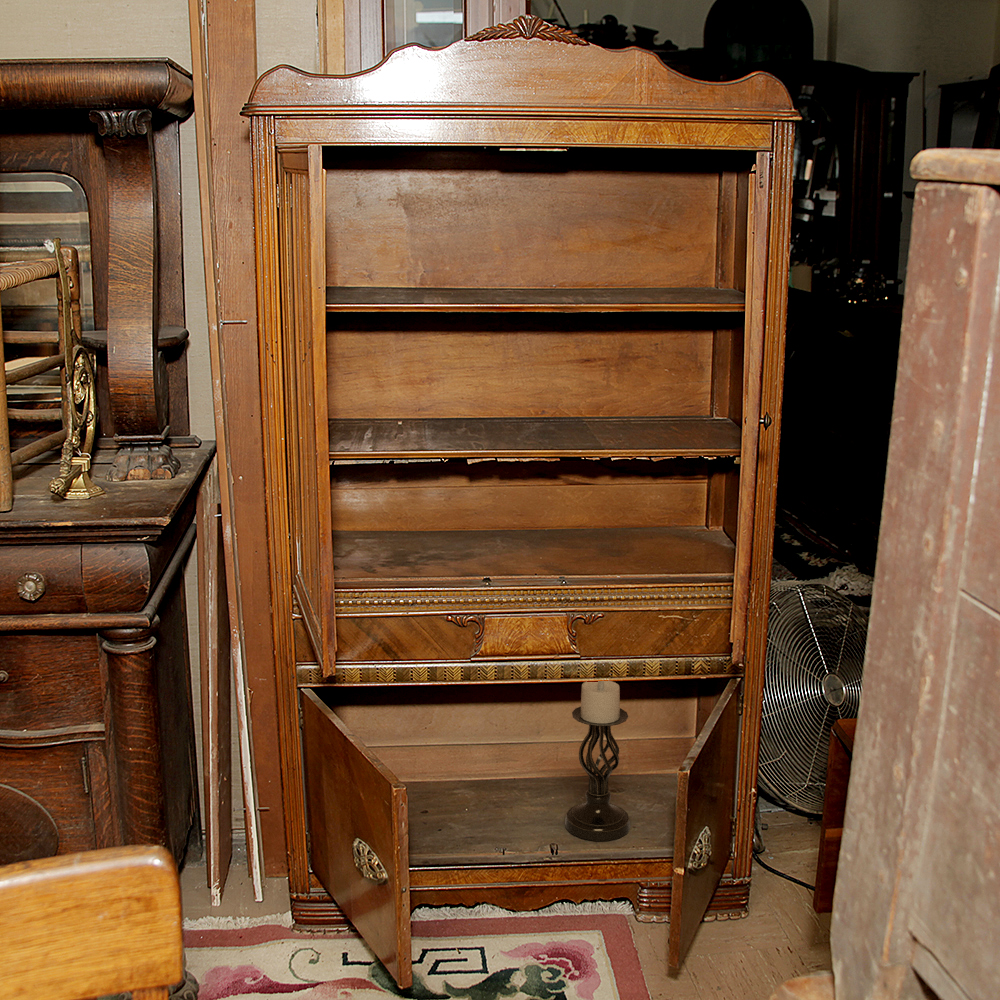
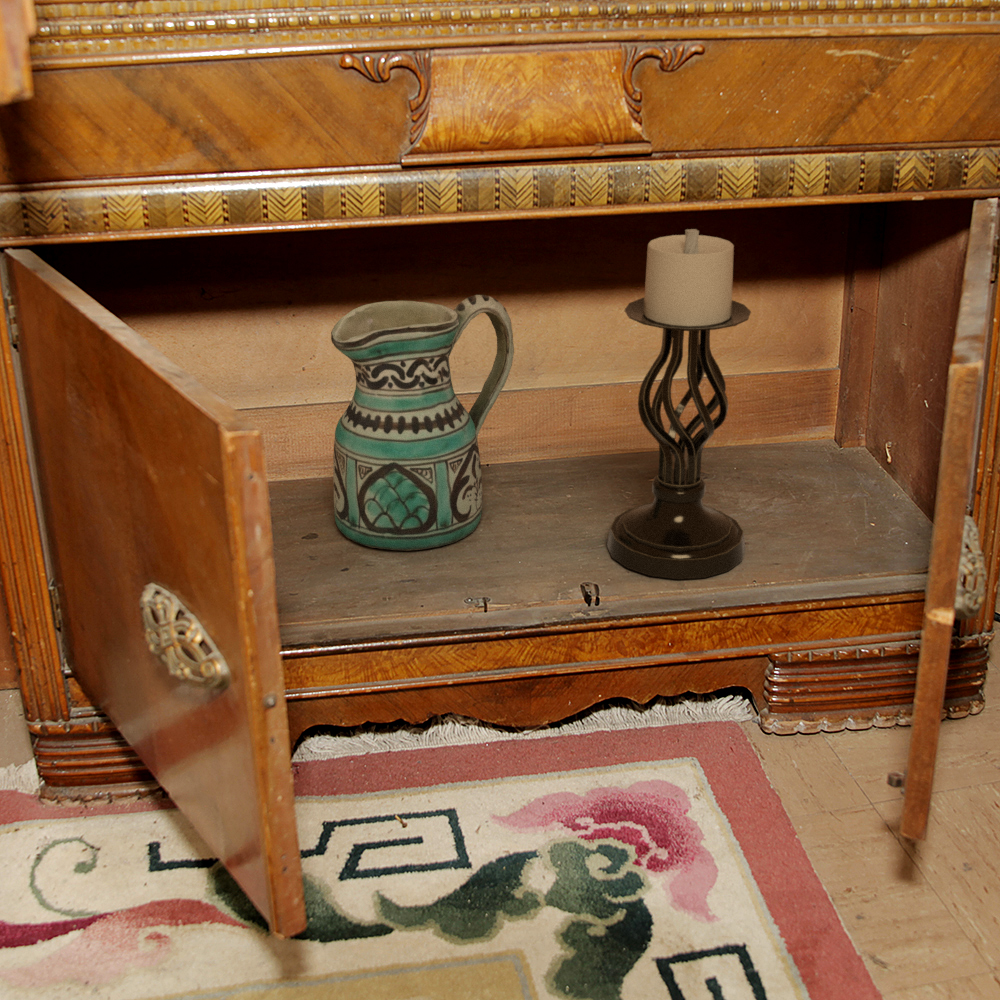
ceramic pitcher: none [437,697,527,819] -> present [331,295,514,550]

